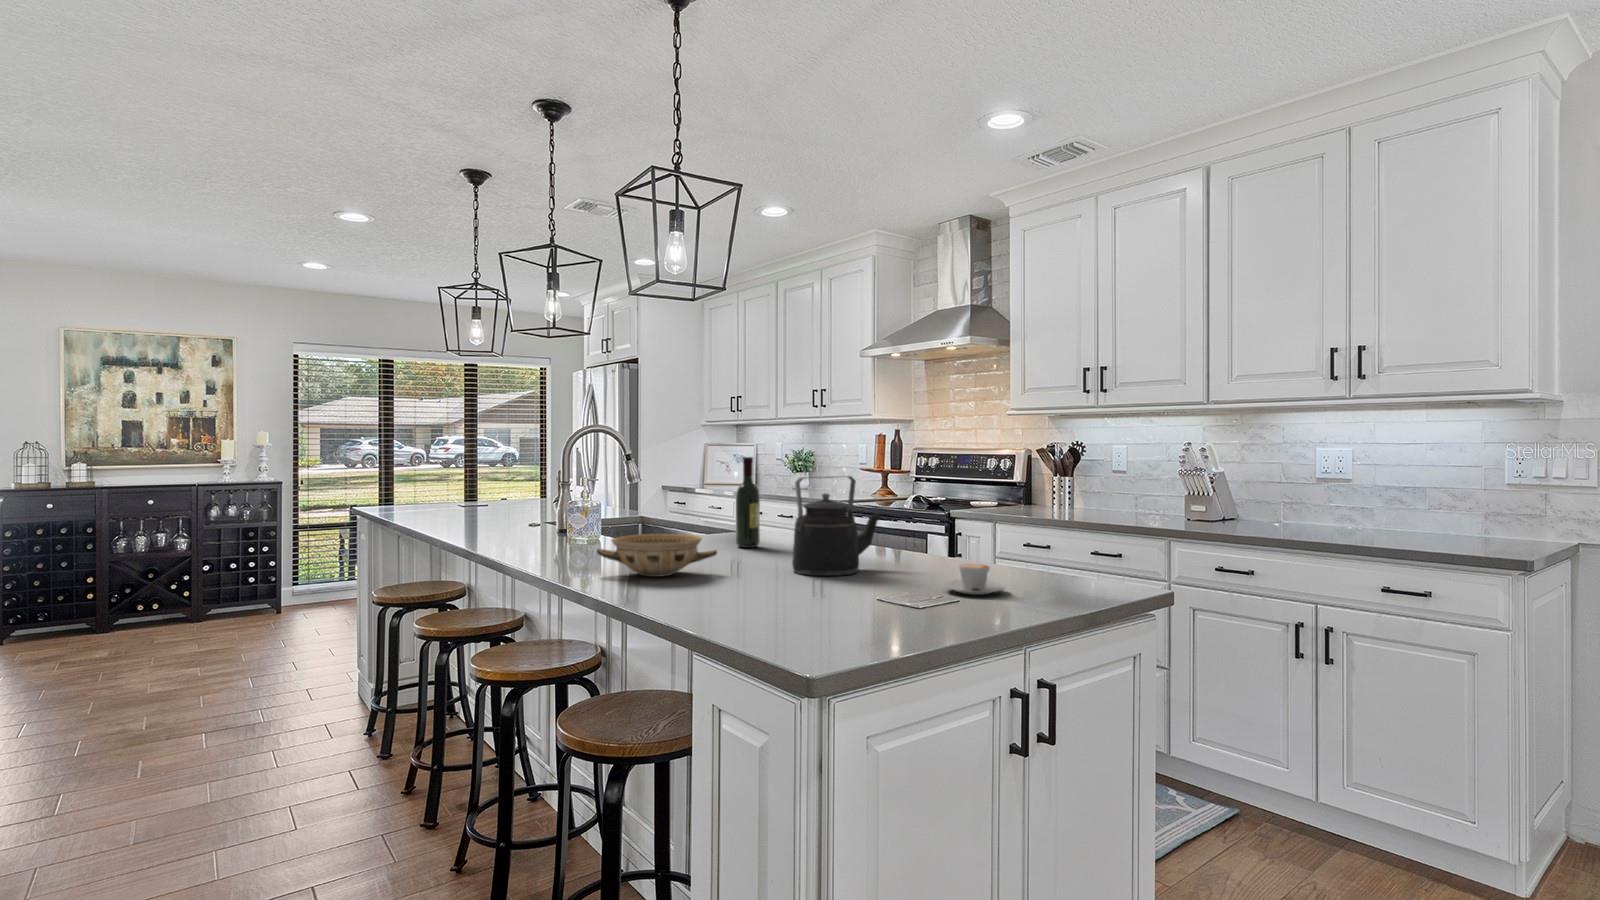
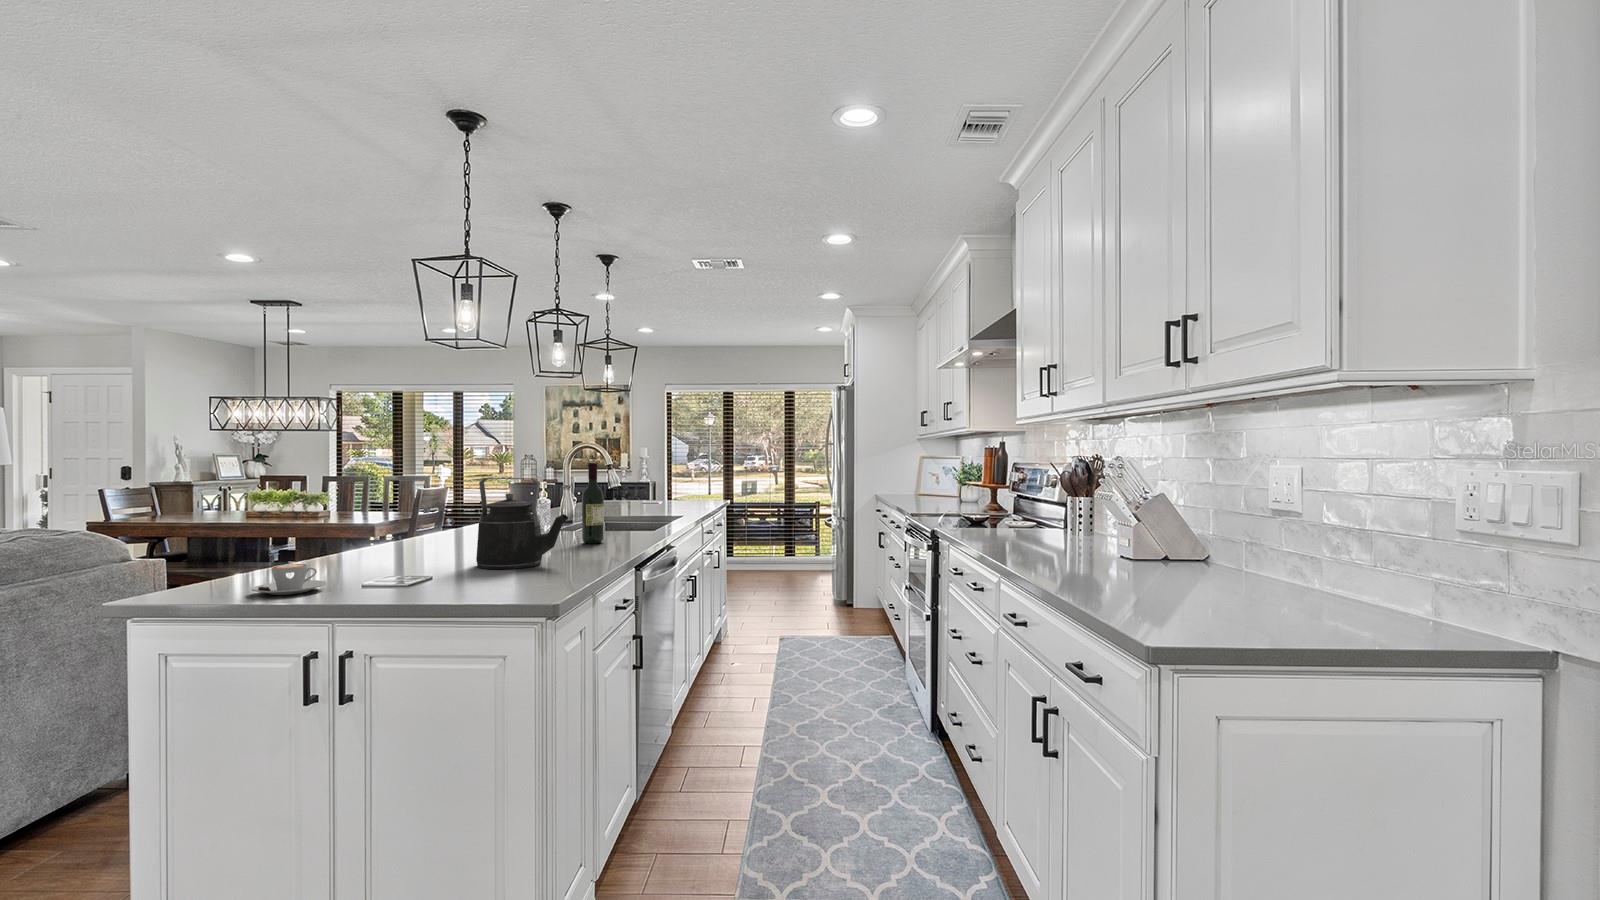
ceramic bowl: present [597,534,717,577] -> none [370,522,451,556]
coffee cup: present [943,564,1006,595] -> present [252,564,326,595]

